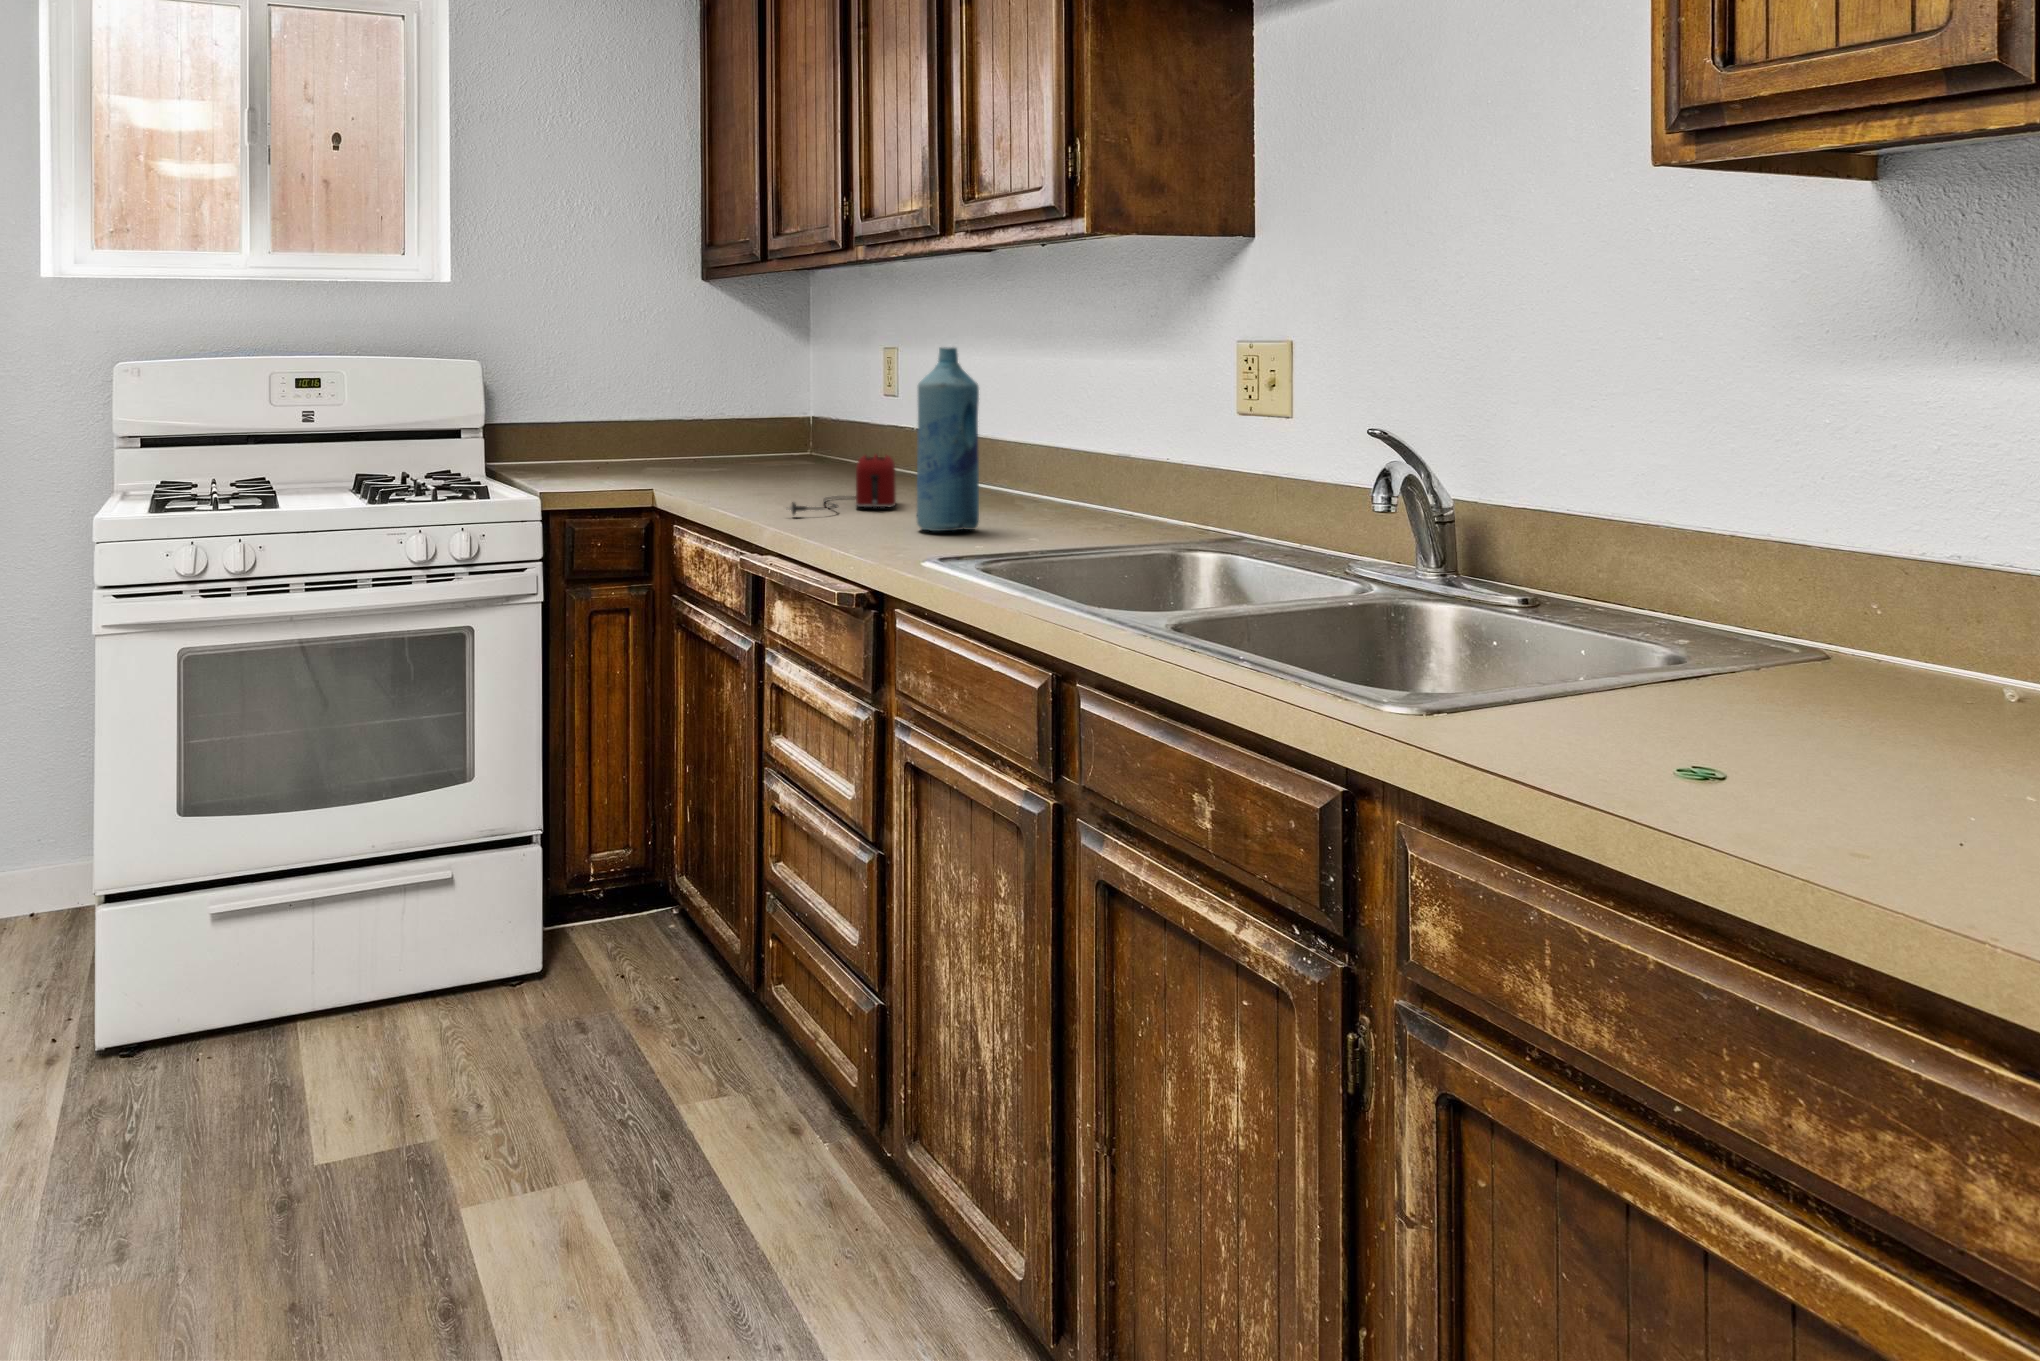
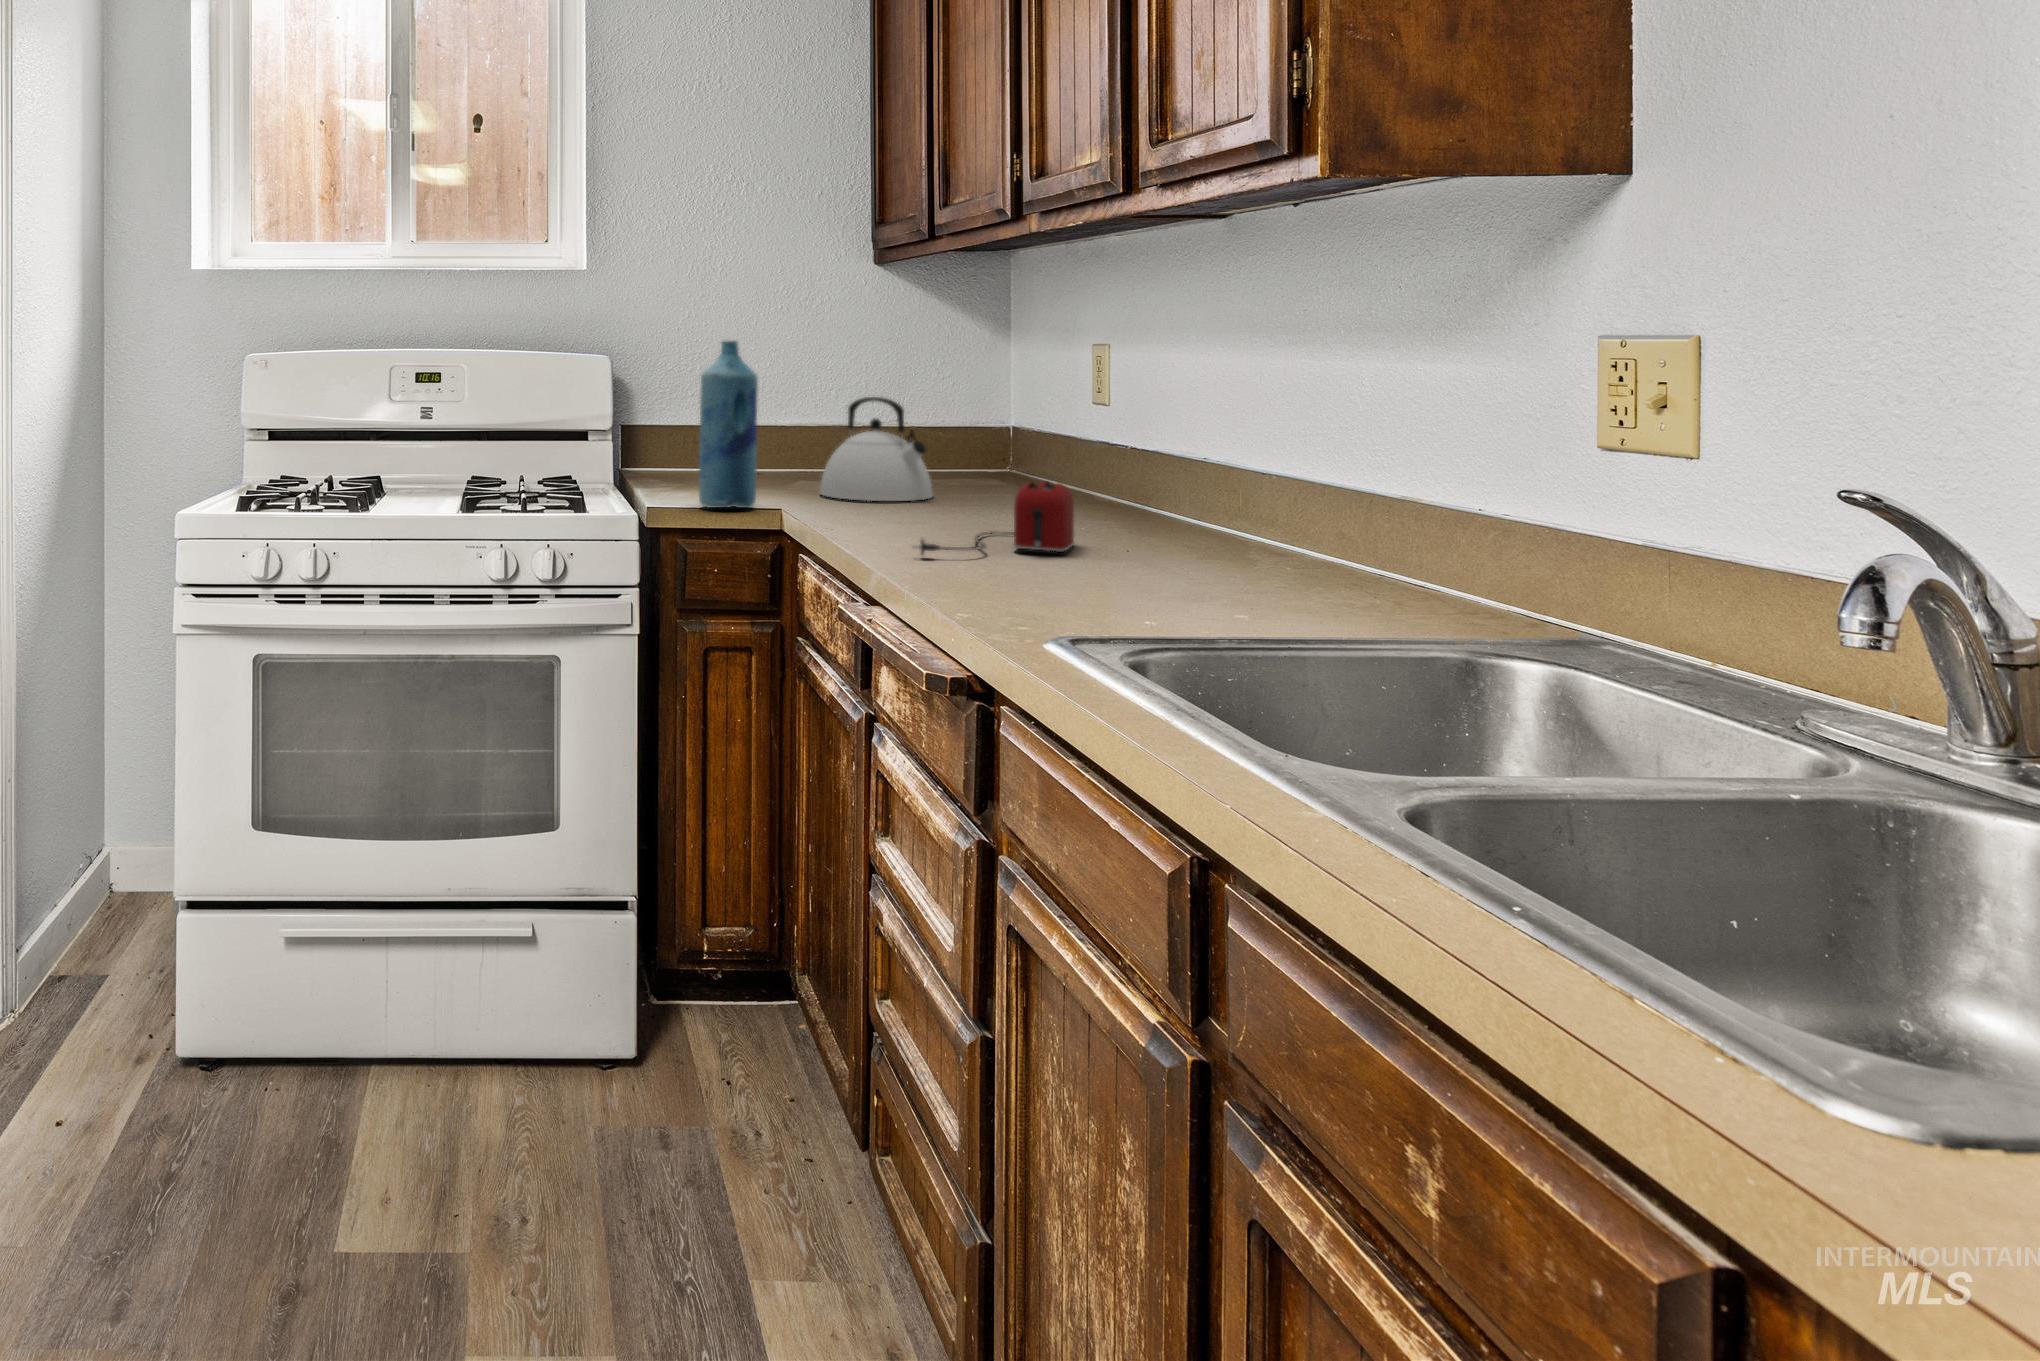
bottle: present [917,347,979,531] -> present [699,341,758,508]
kettle: none [672,392,765,480] -> present [820,397,933,501]

